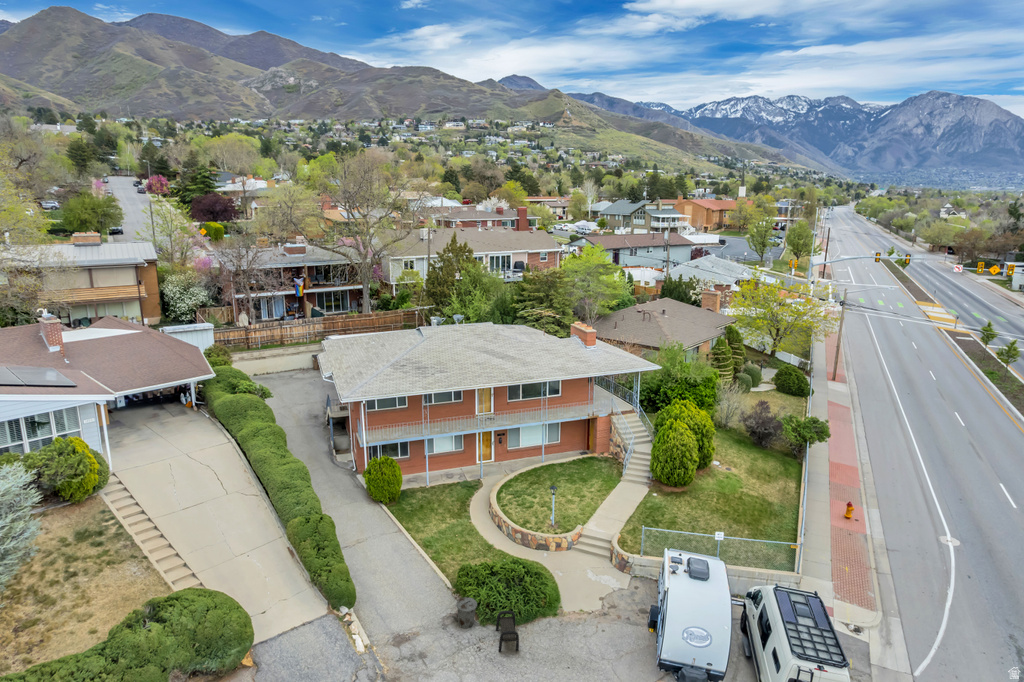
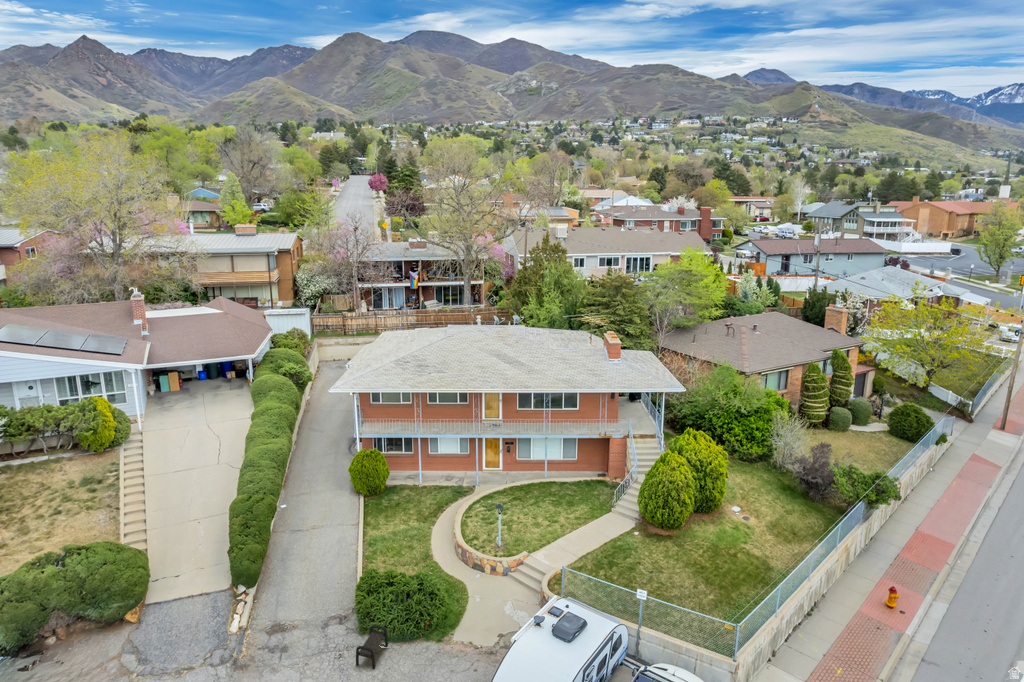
trash can: present [456,597,477,628] -> none [337,602,358,633]

